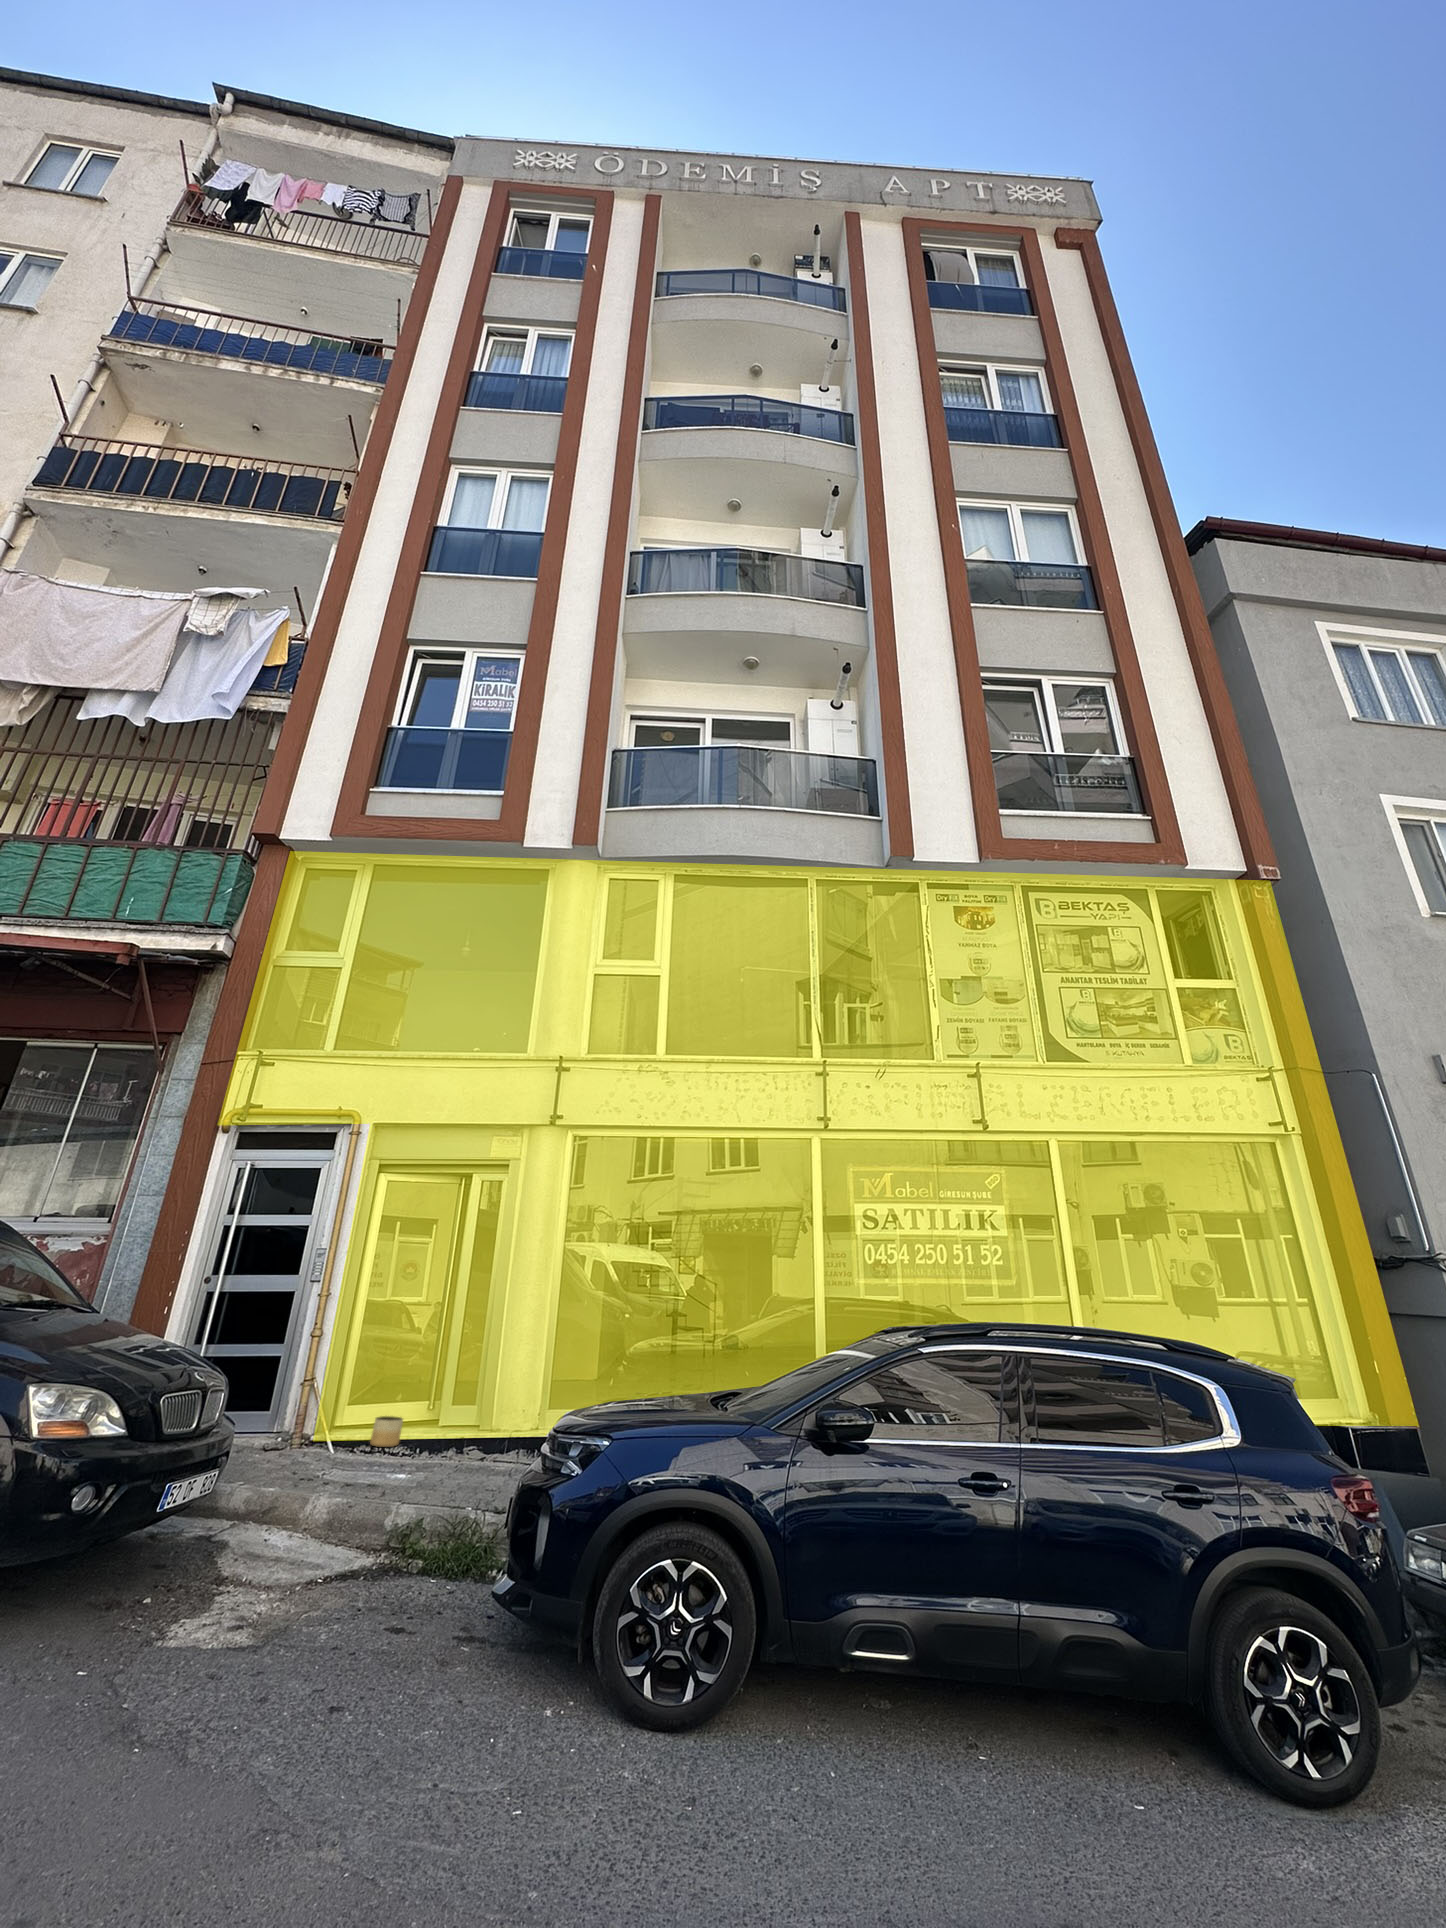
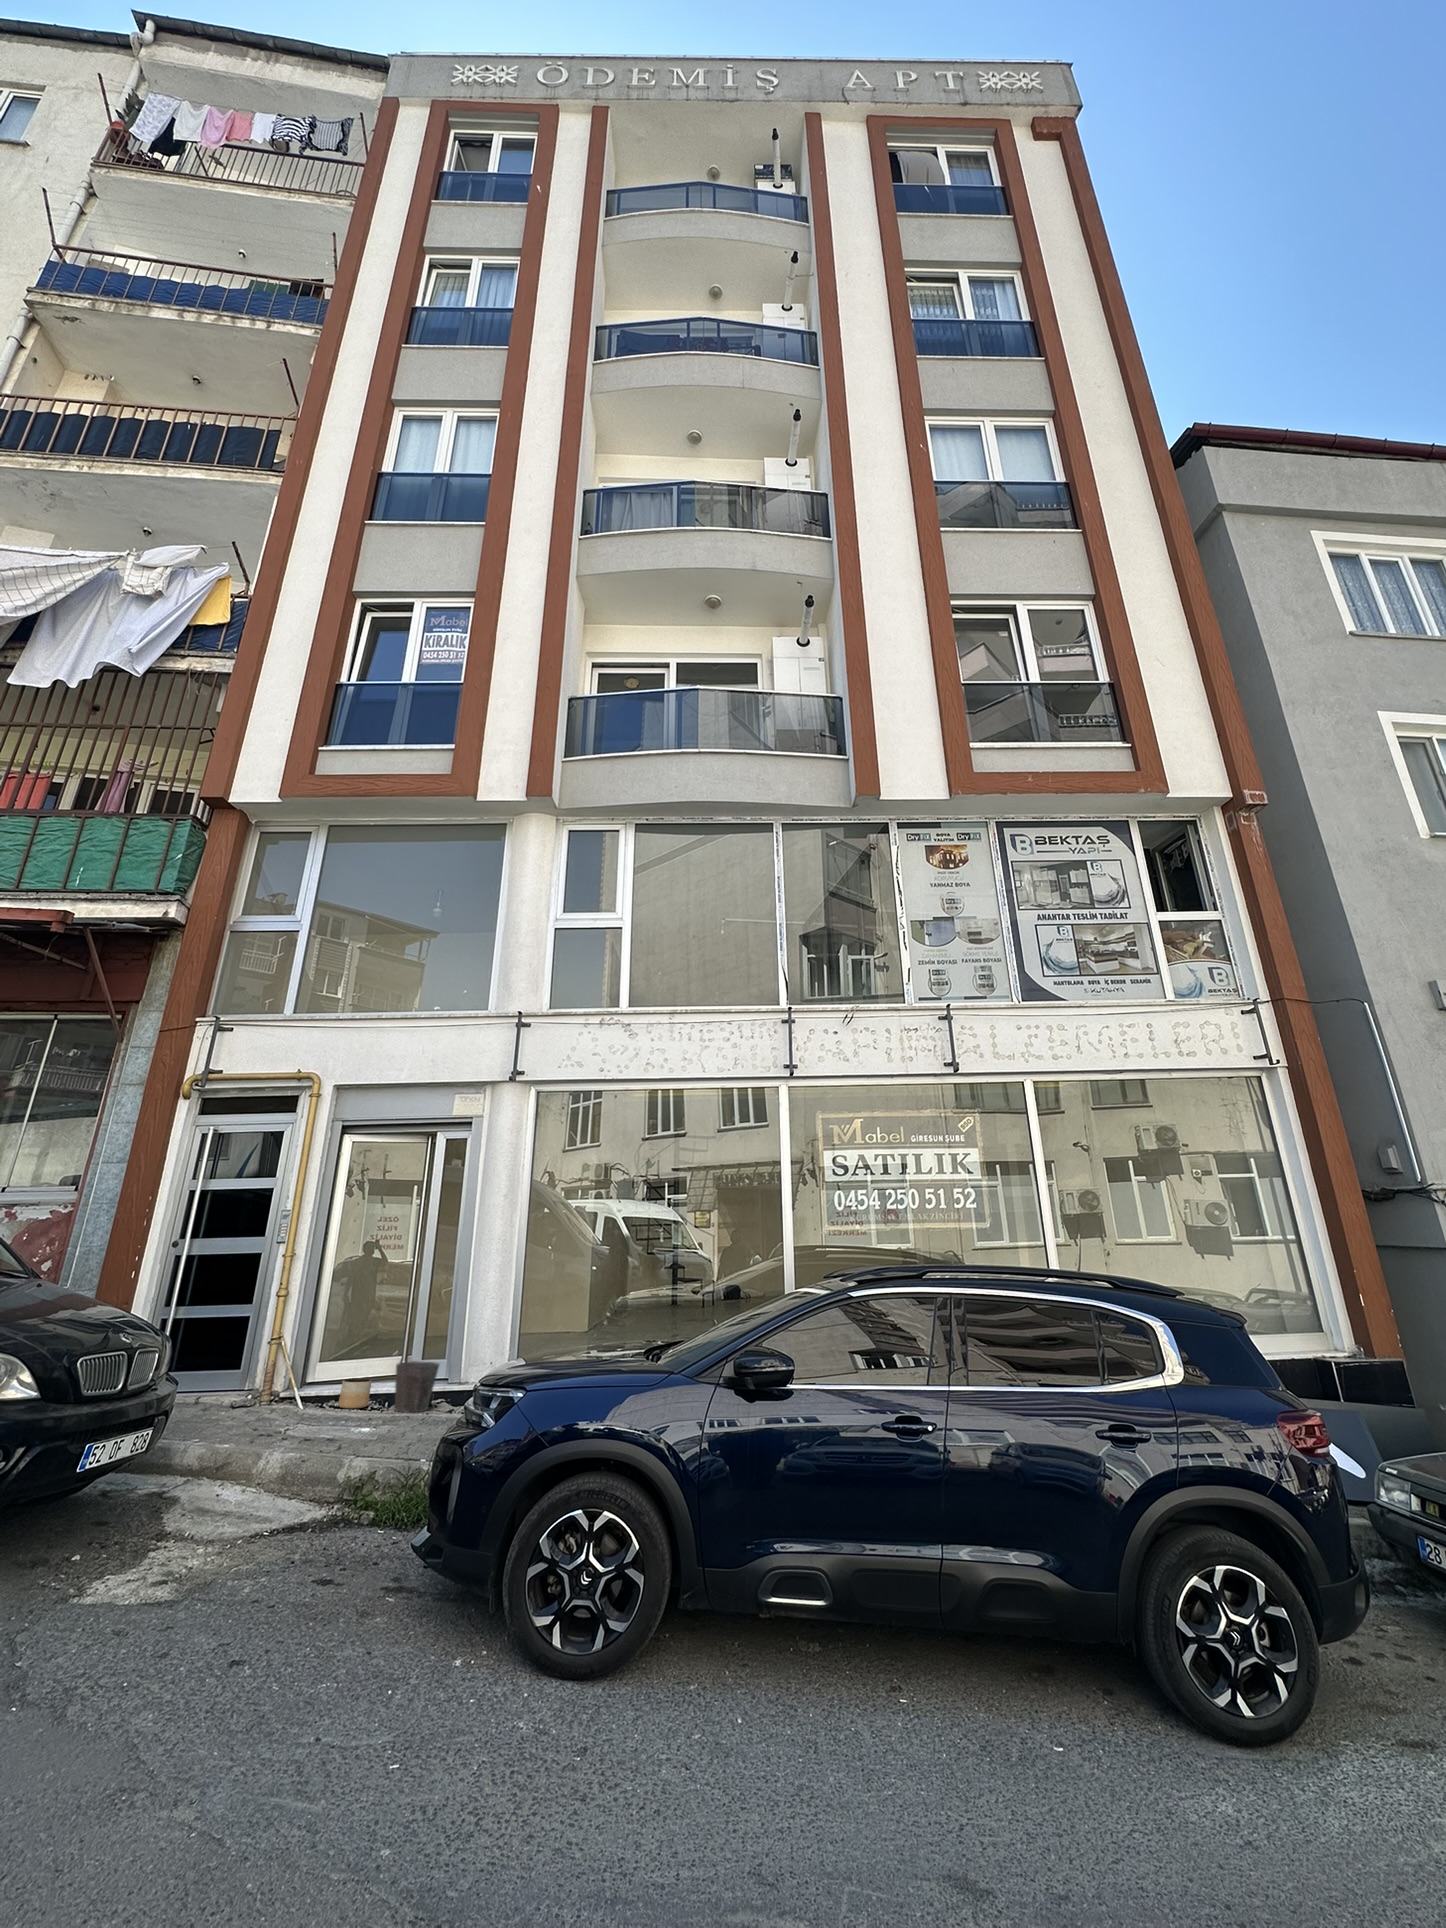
waste bin: none [426,1401,472,1453] -> present [395,1361,440,1412]

